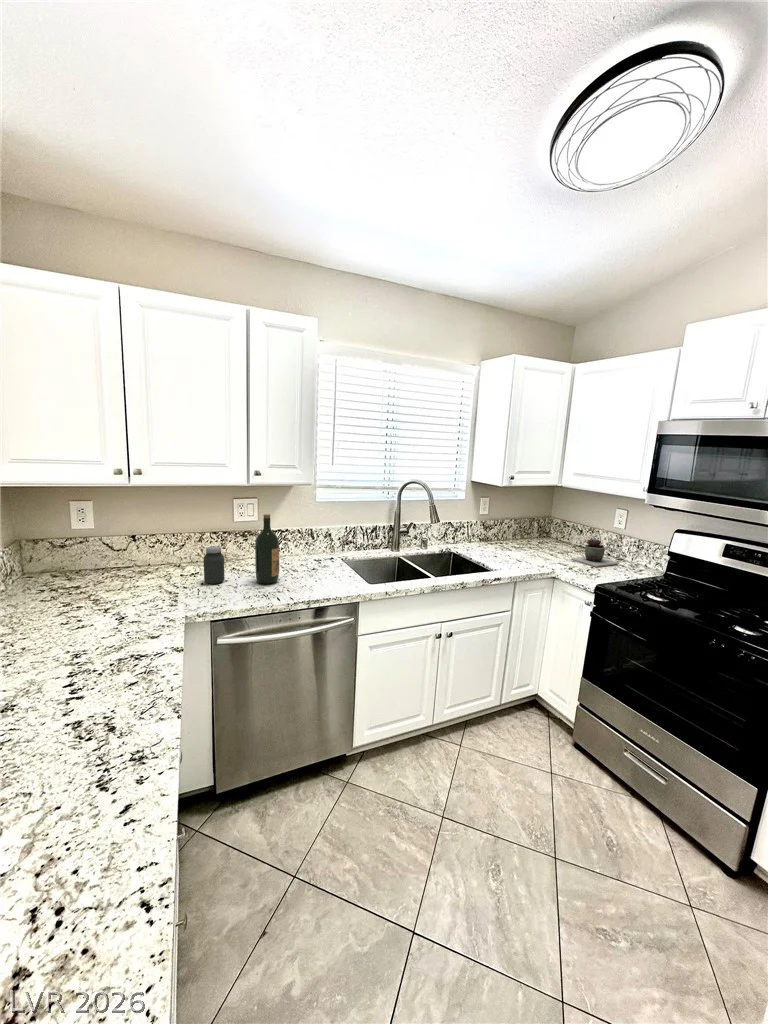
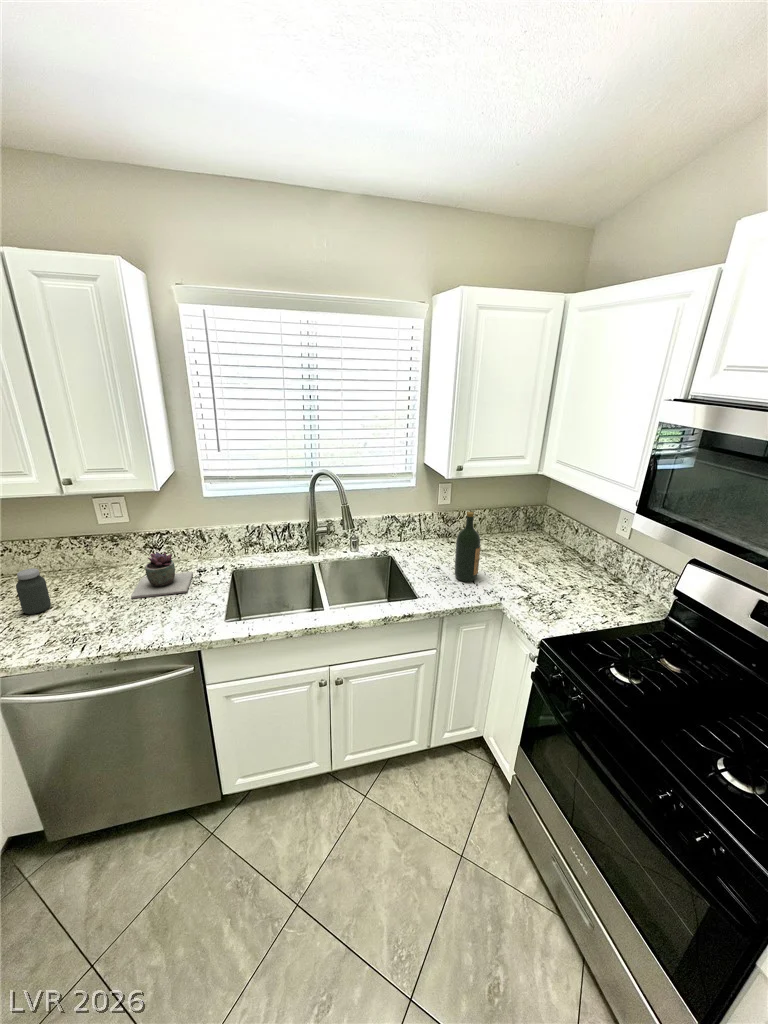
wine bottle: present [255,514,279,584] -> present [455,512,480,582]
succulent plant: present [571,539,619,567] -> present [131,552,193,599]

